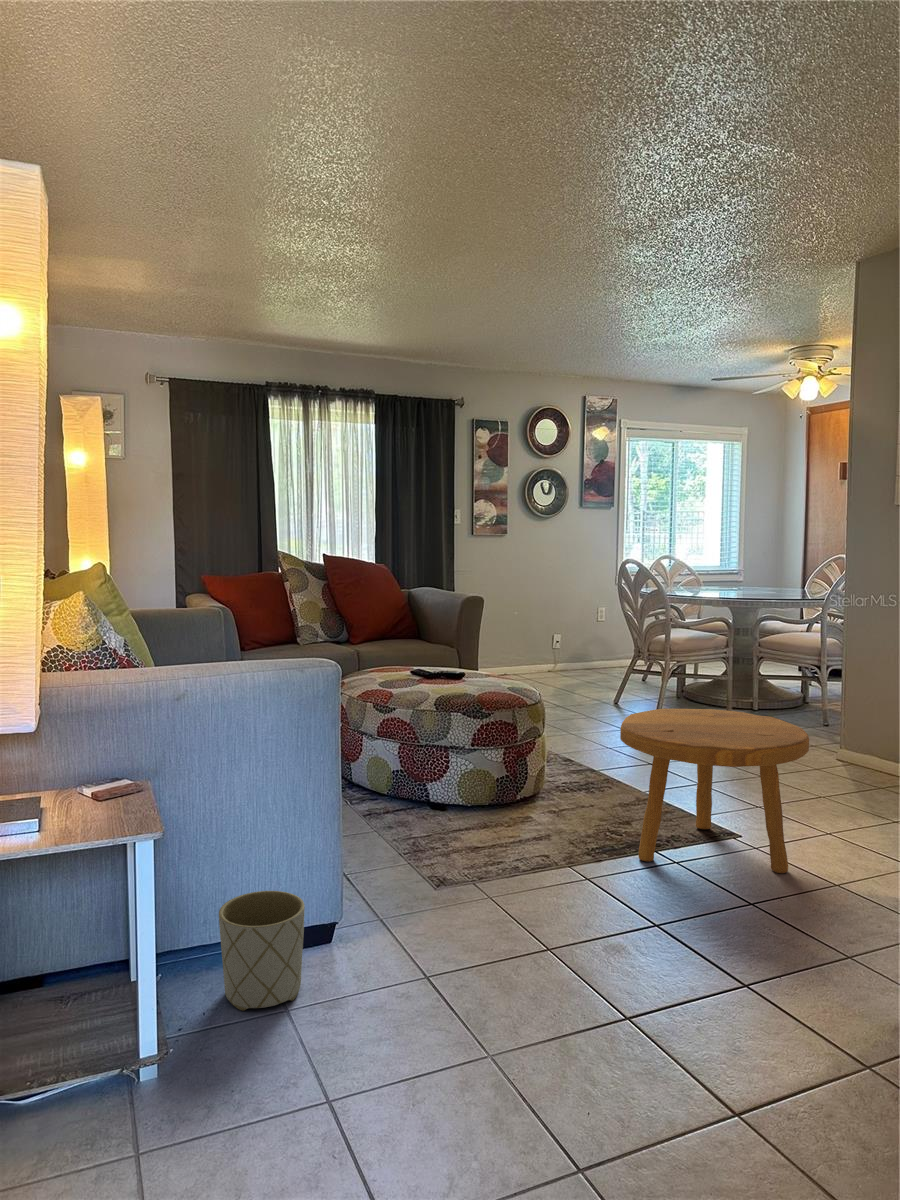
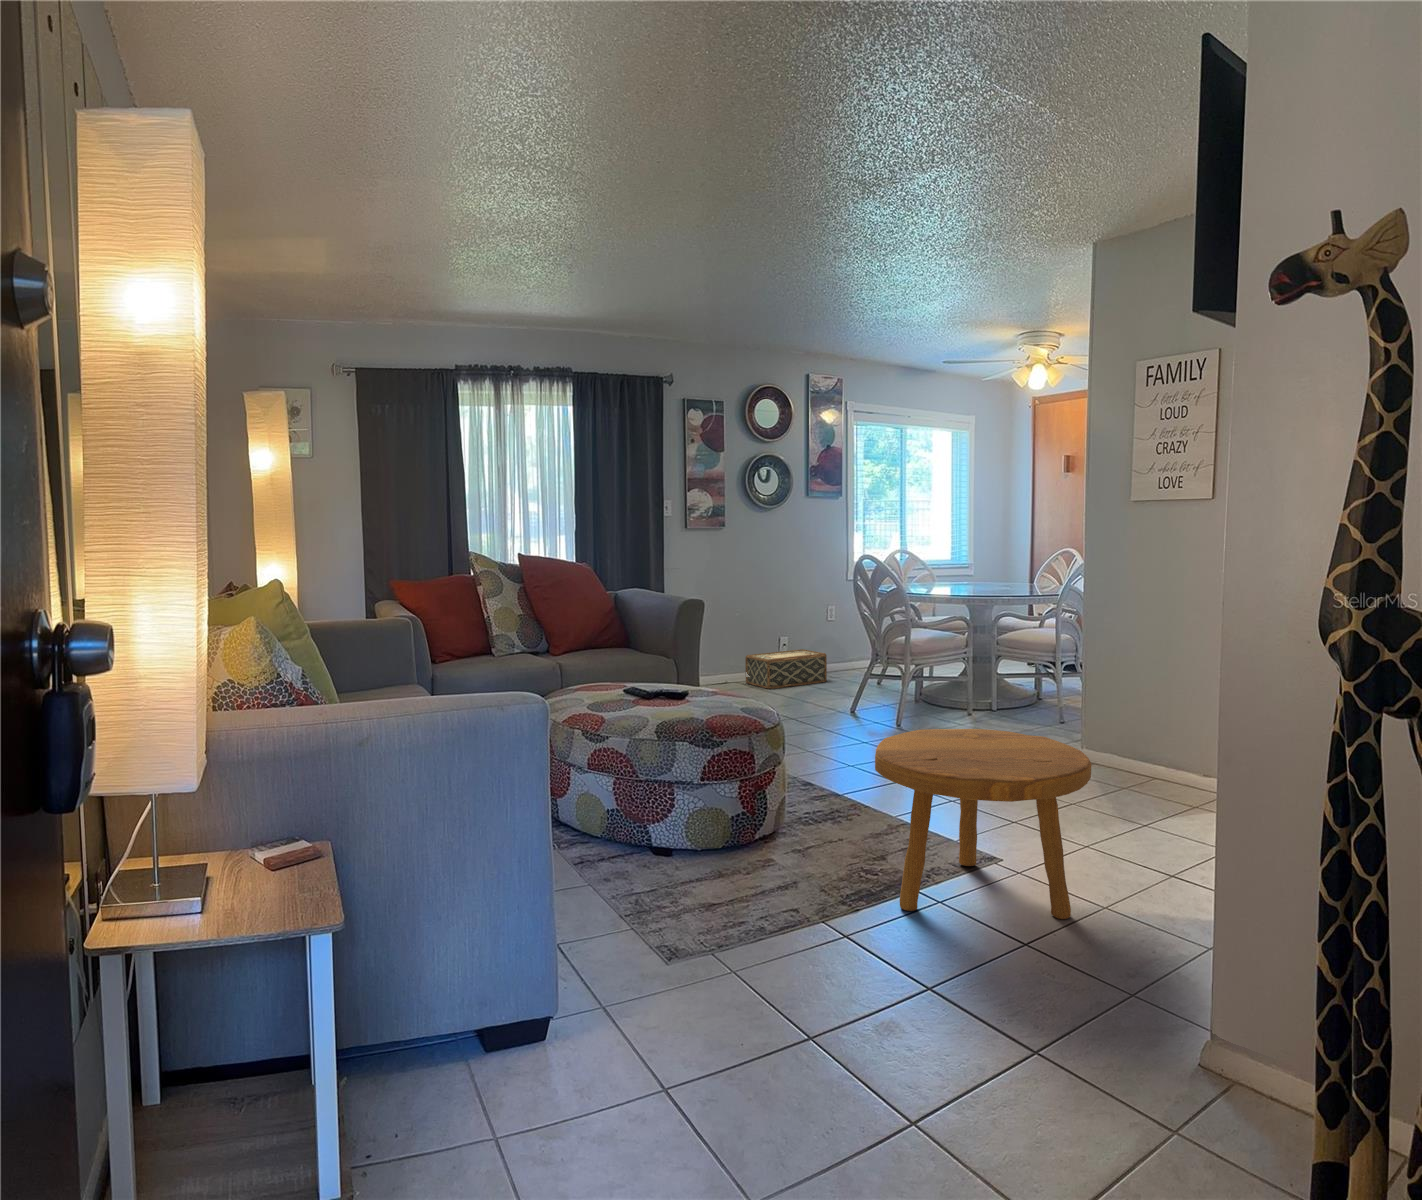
woven basket: none [523,647,597,681] -> present [745,649,827,689]
planter: present [219,891,305,1011] -> none [403,988,512,1148]

